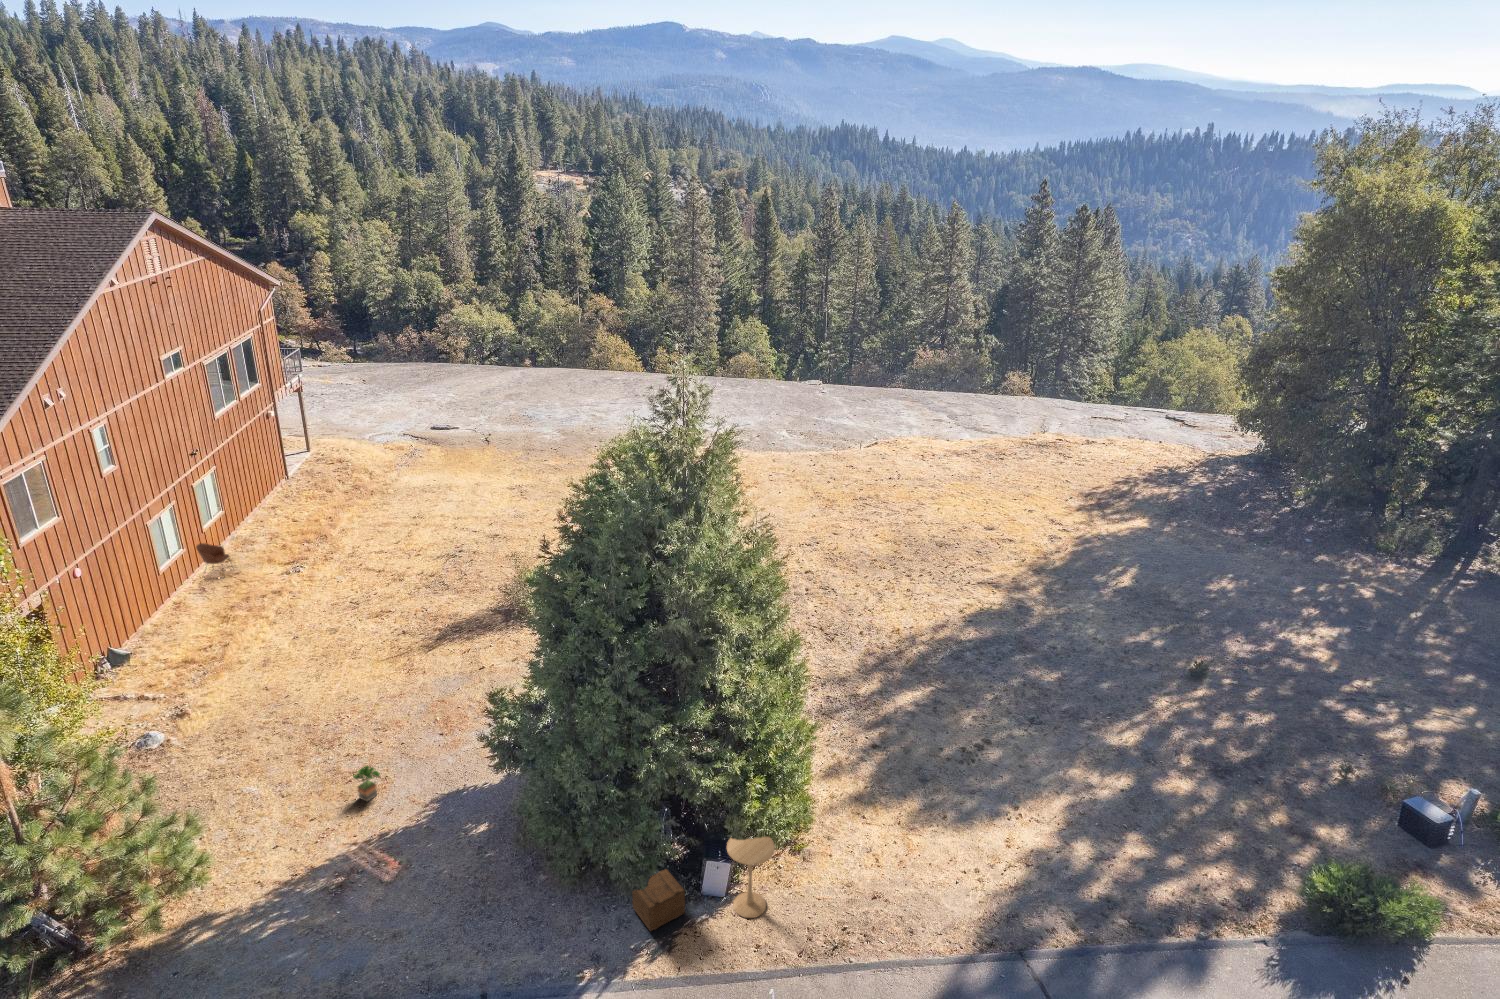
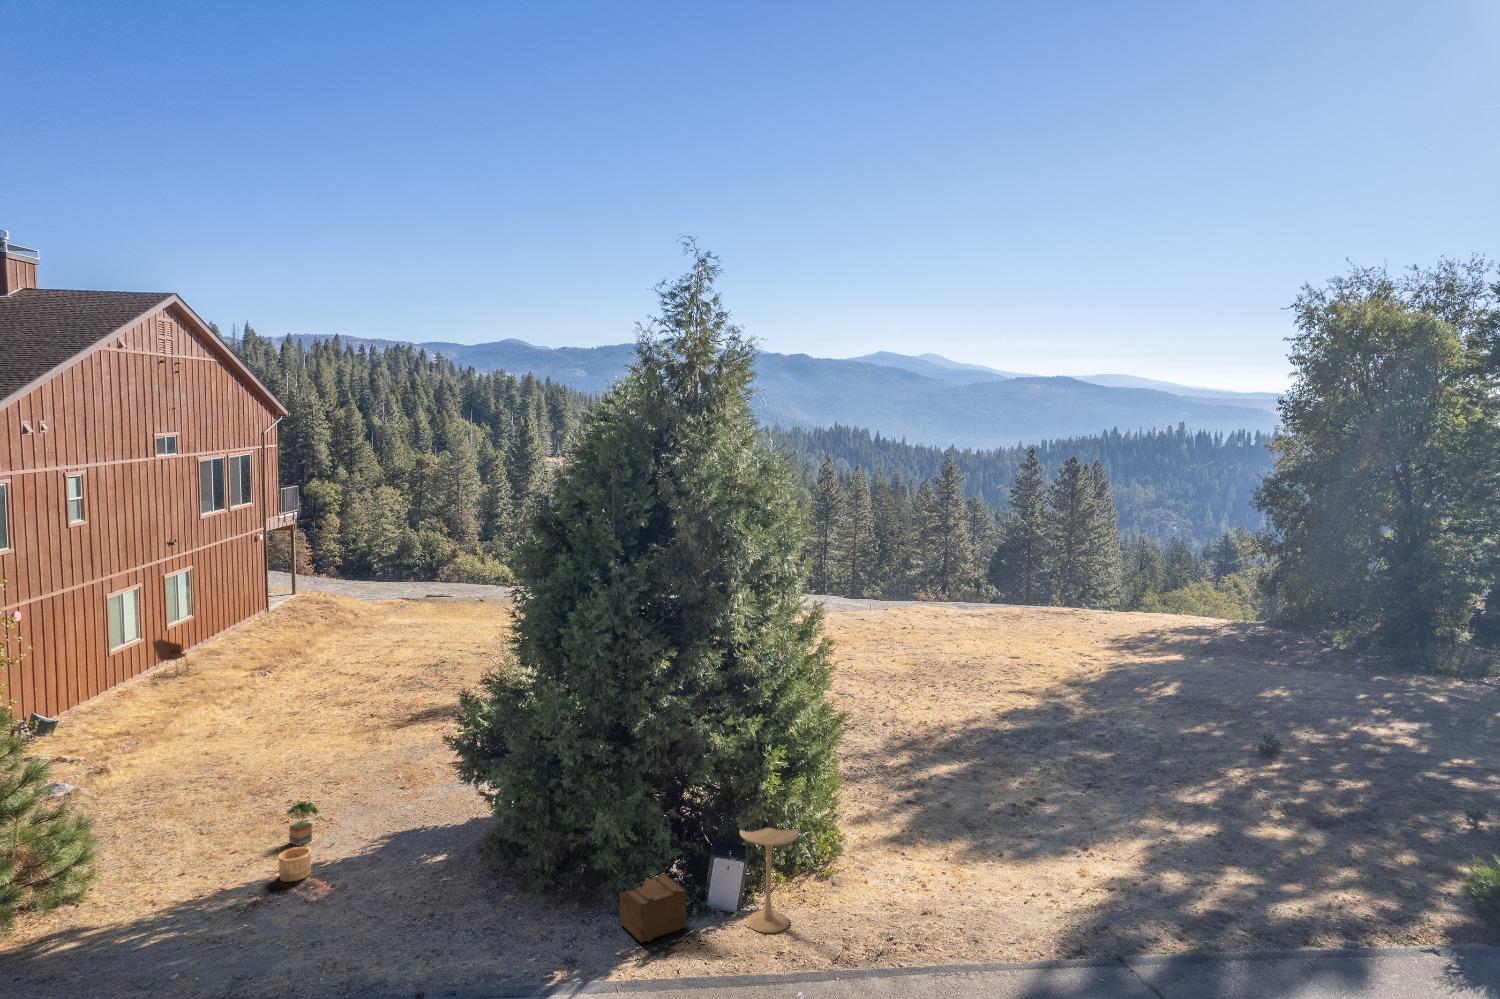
wooden bucket: none [354,816,382,847] -> present [278,847,311,882]

